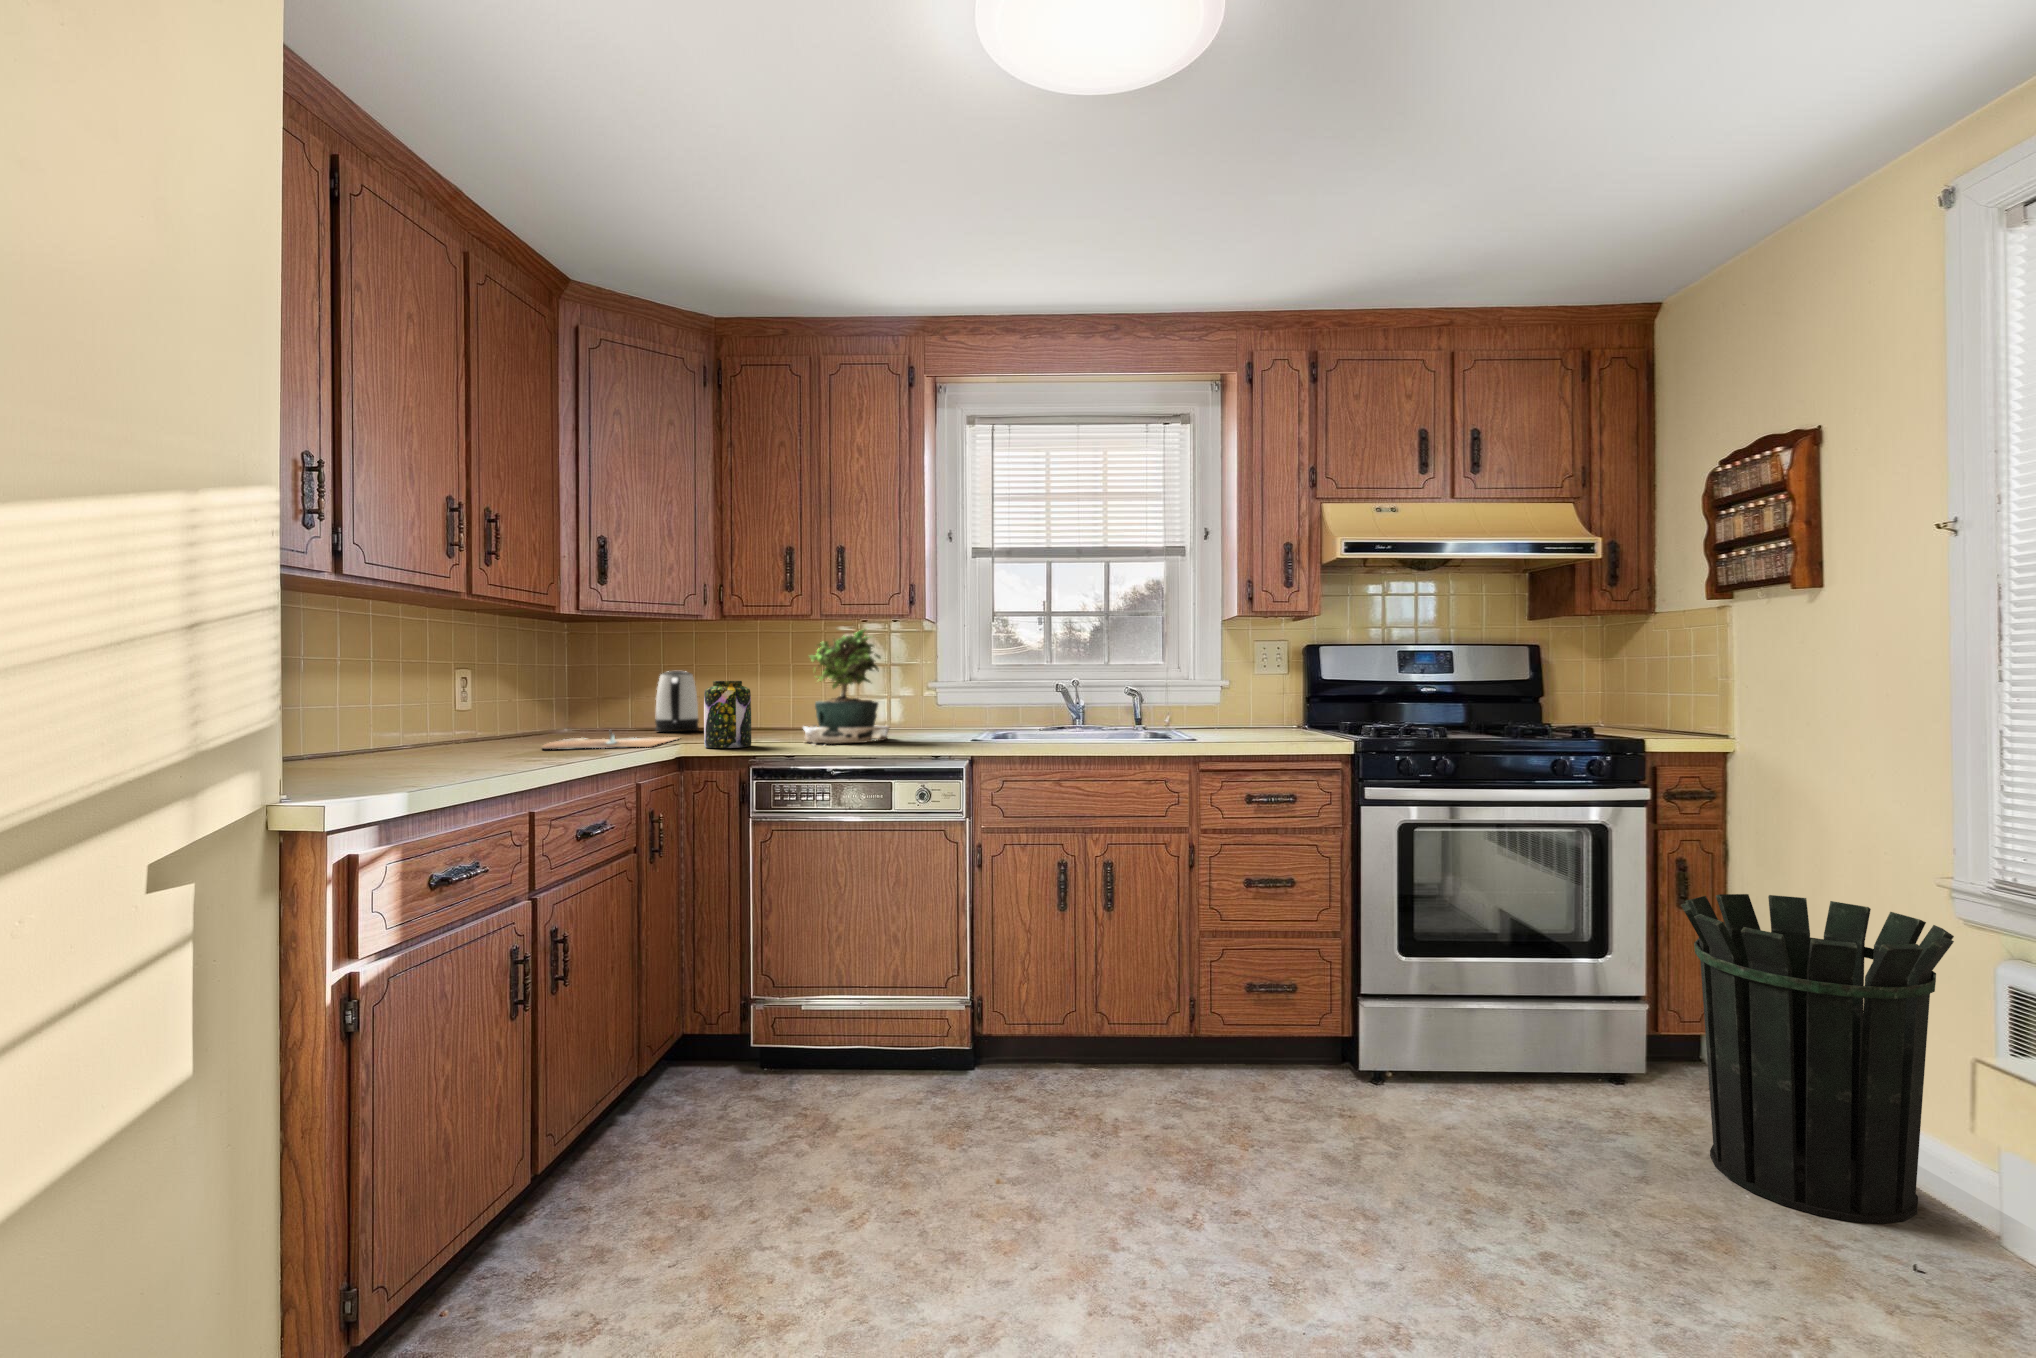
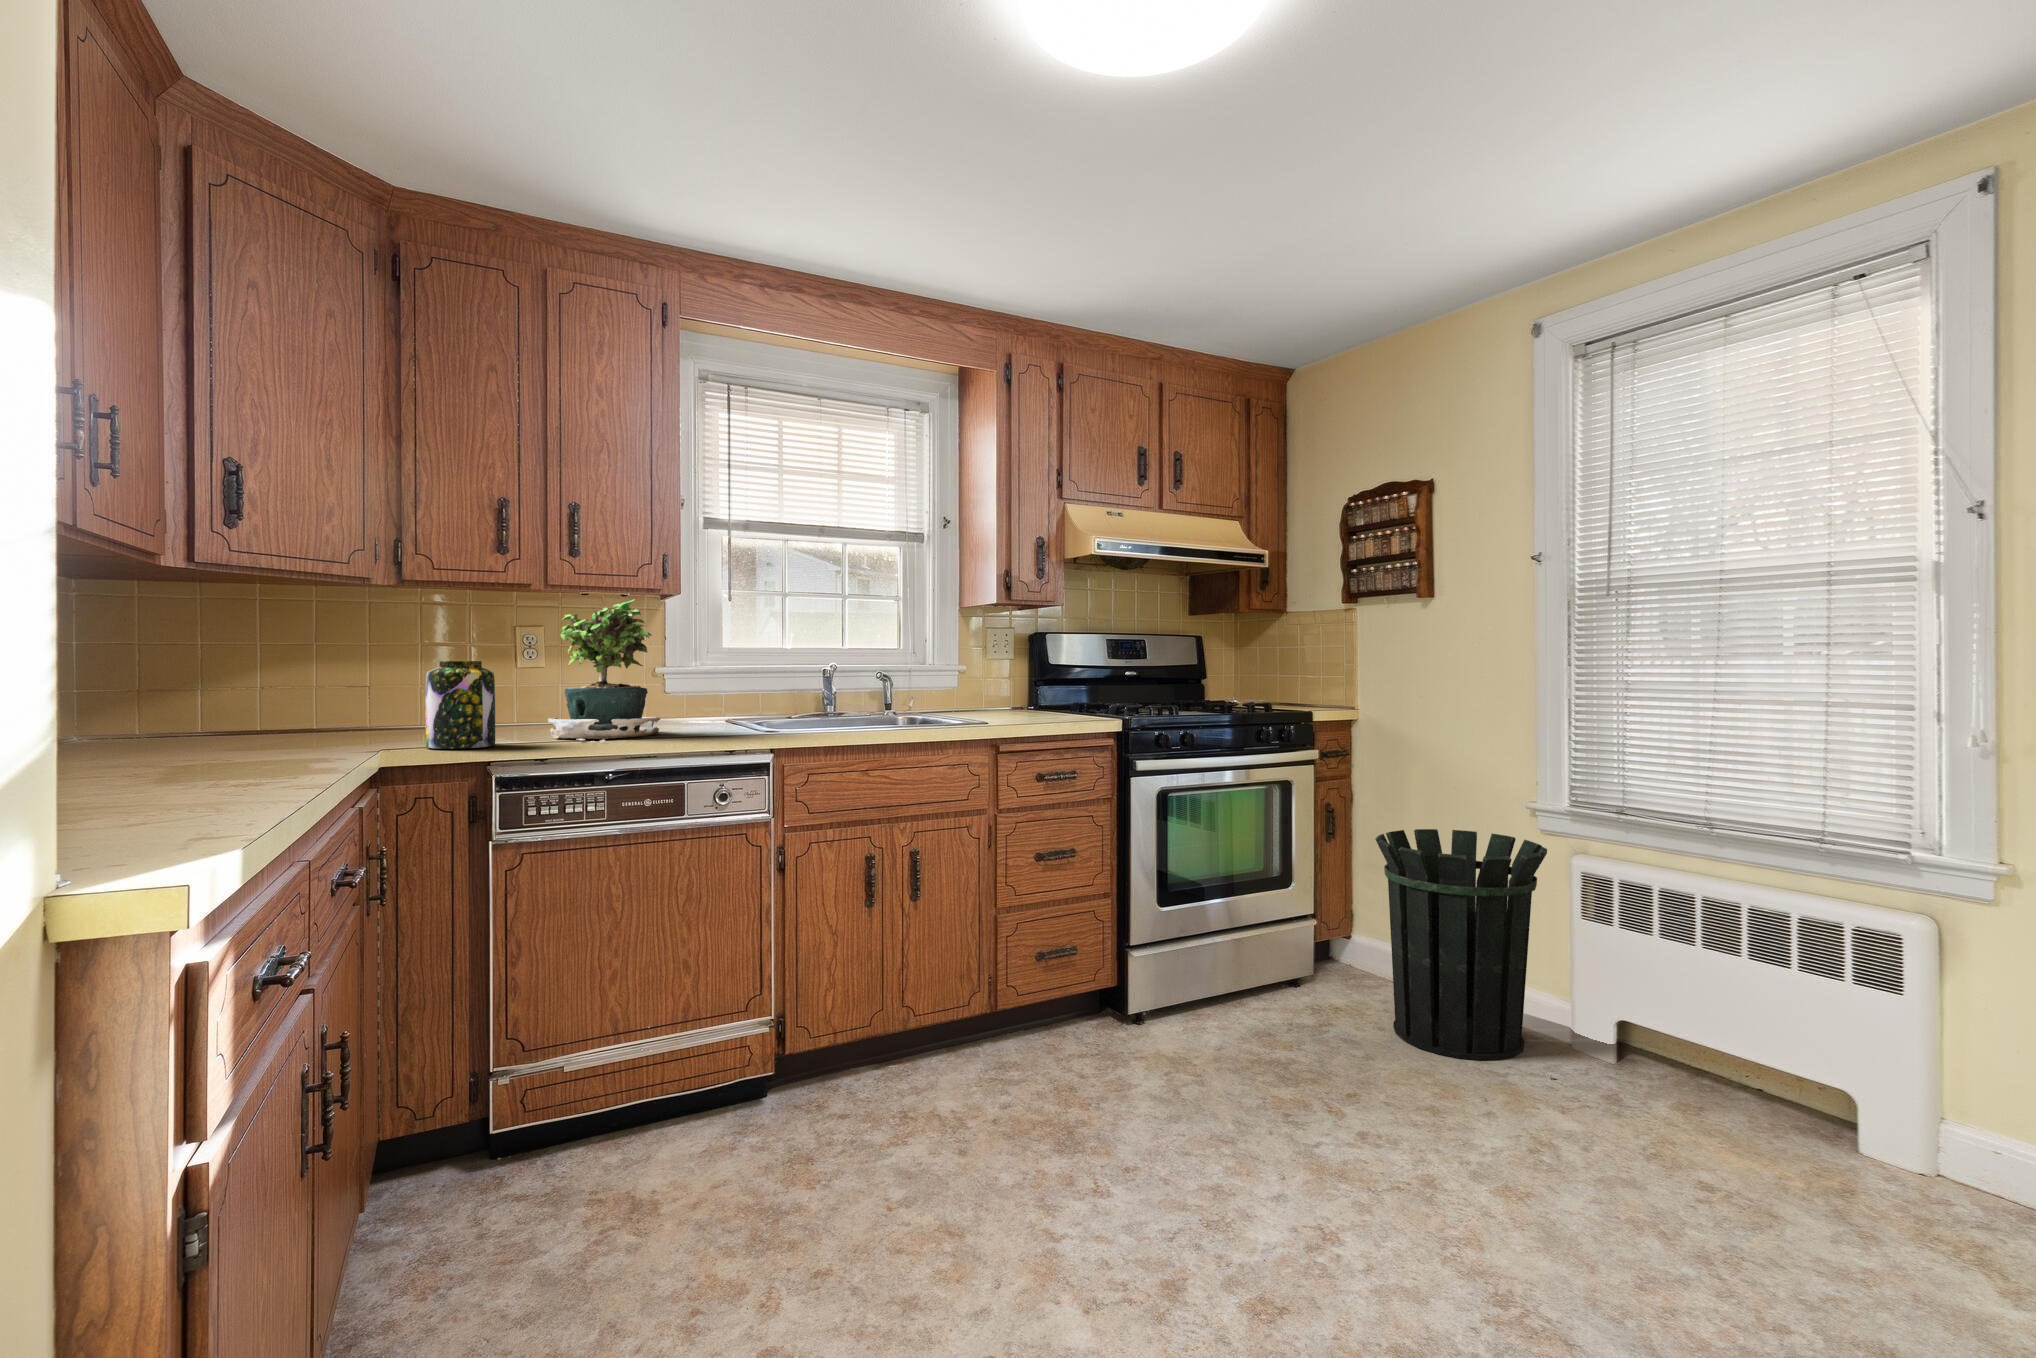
kettle: present [655,671,699,732] -> none [256,649,326,733]
cutting board: present [541,731,678,749] -> none [122,729,342,760]

